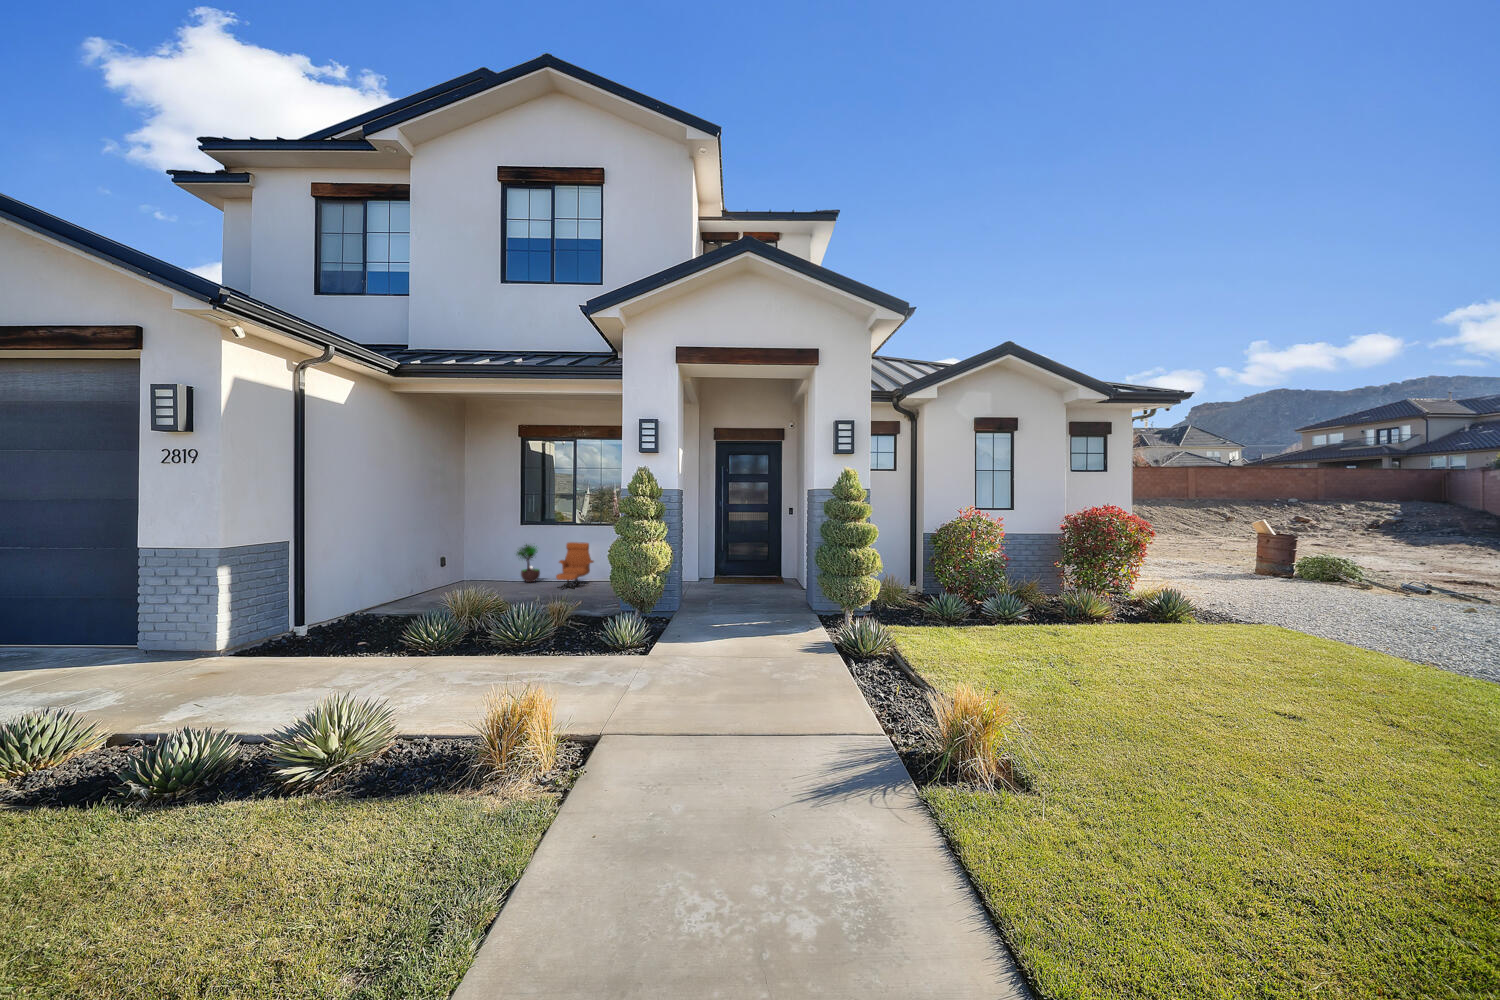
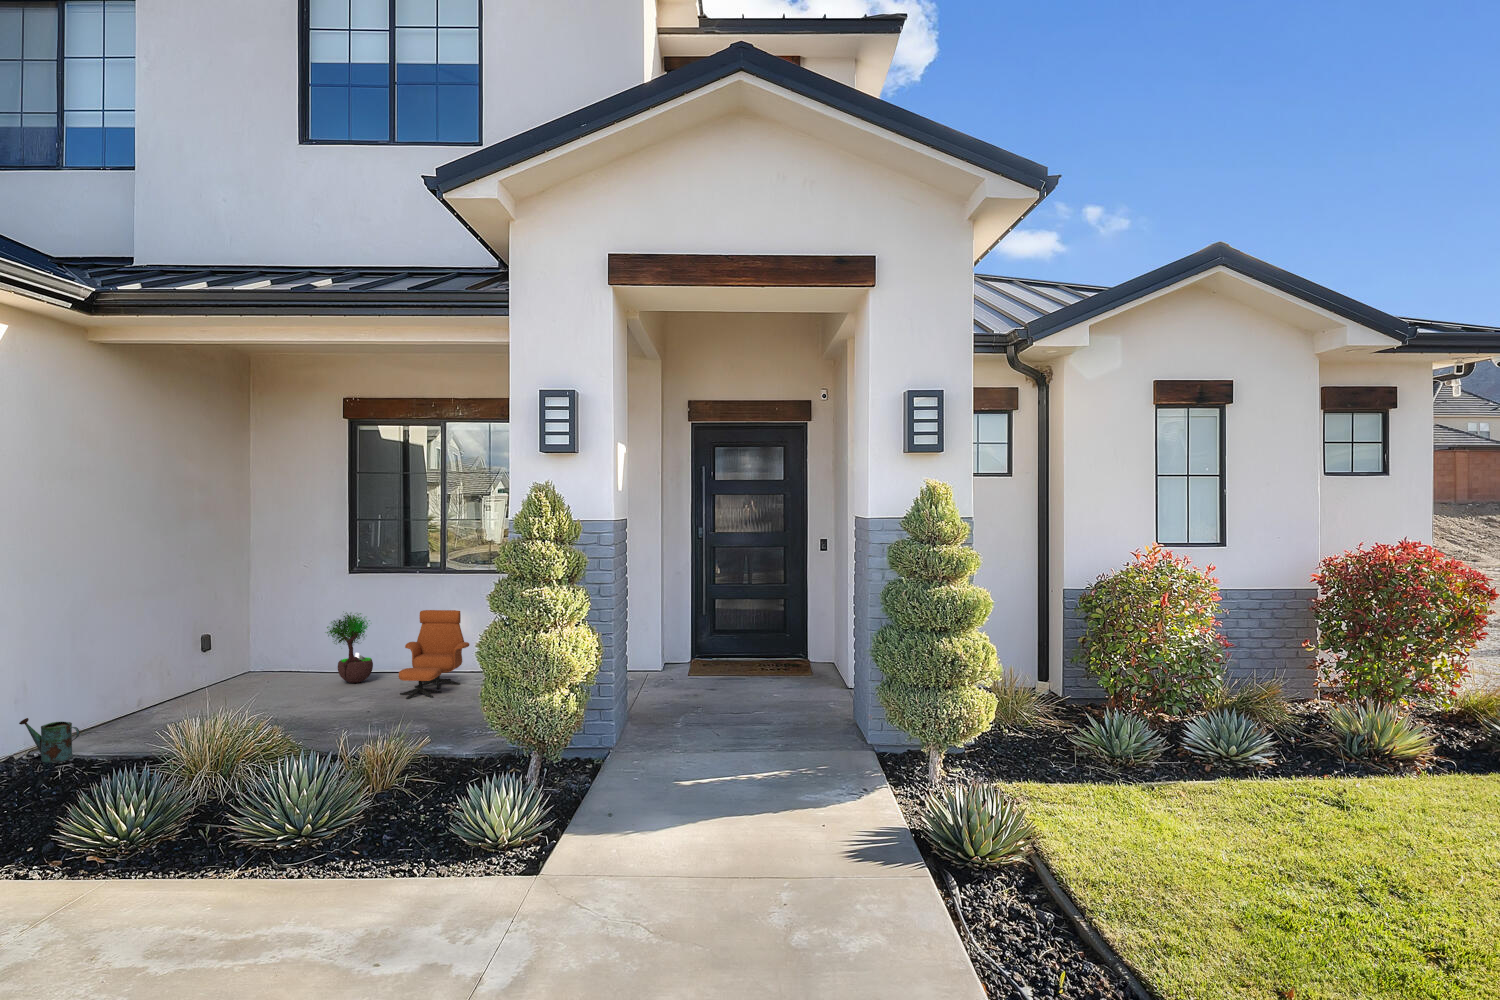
watering can: none [359,592,392,615] -> present [19,718,80,762]

